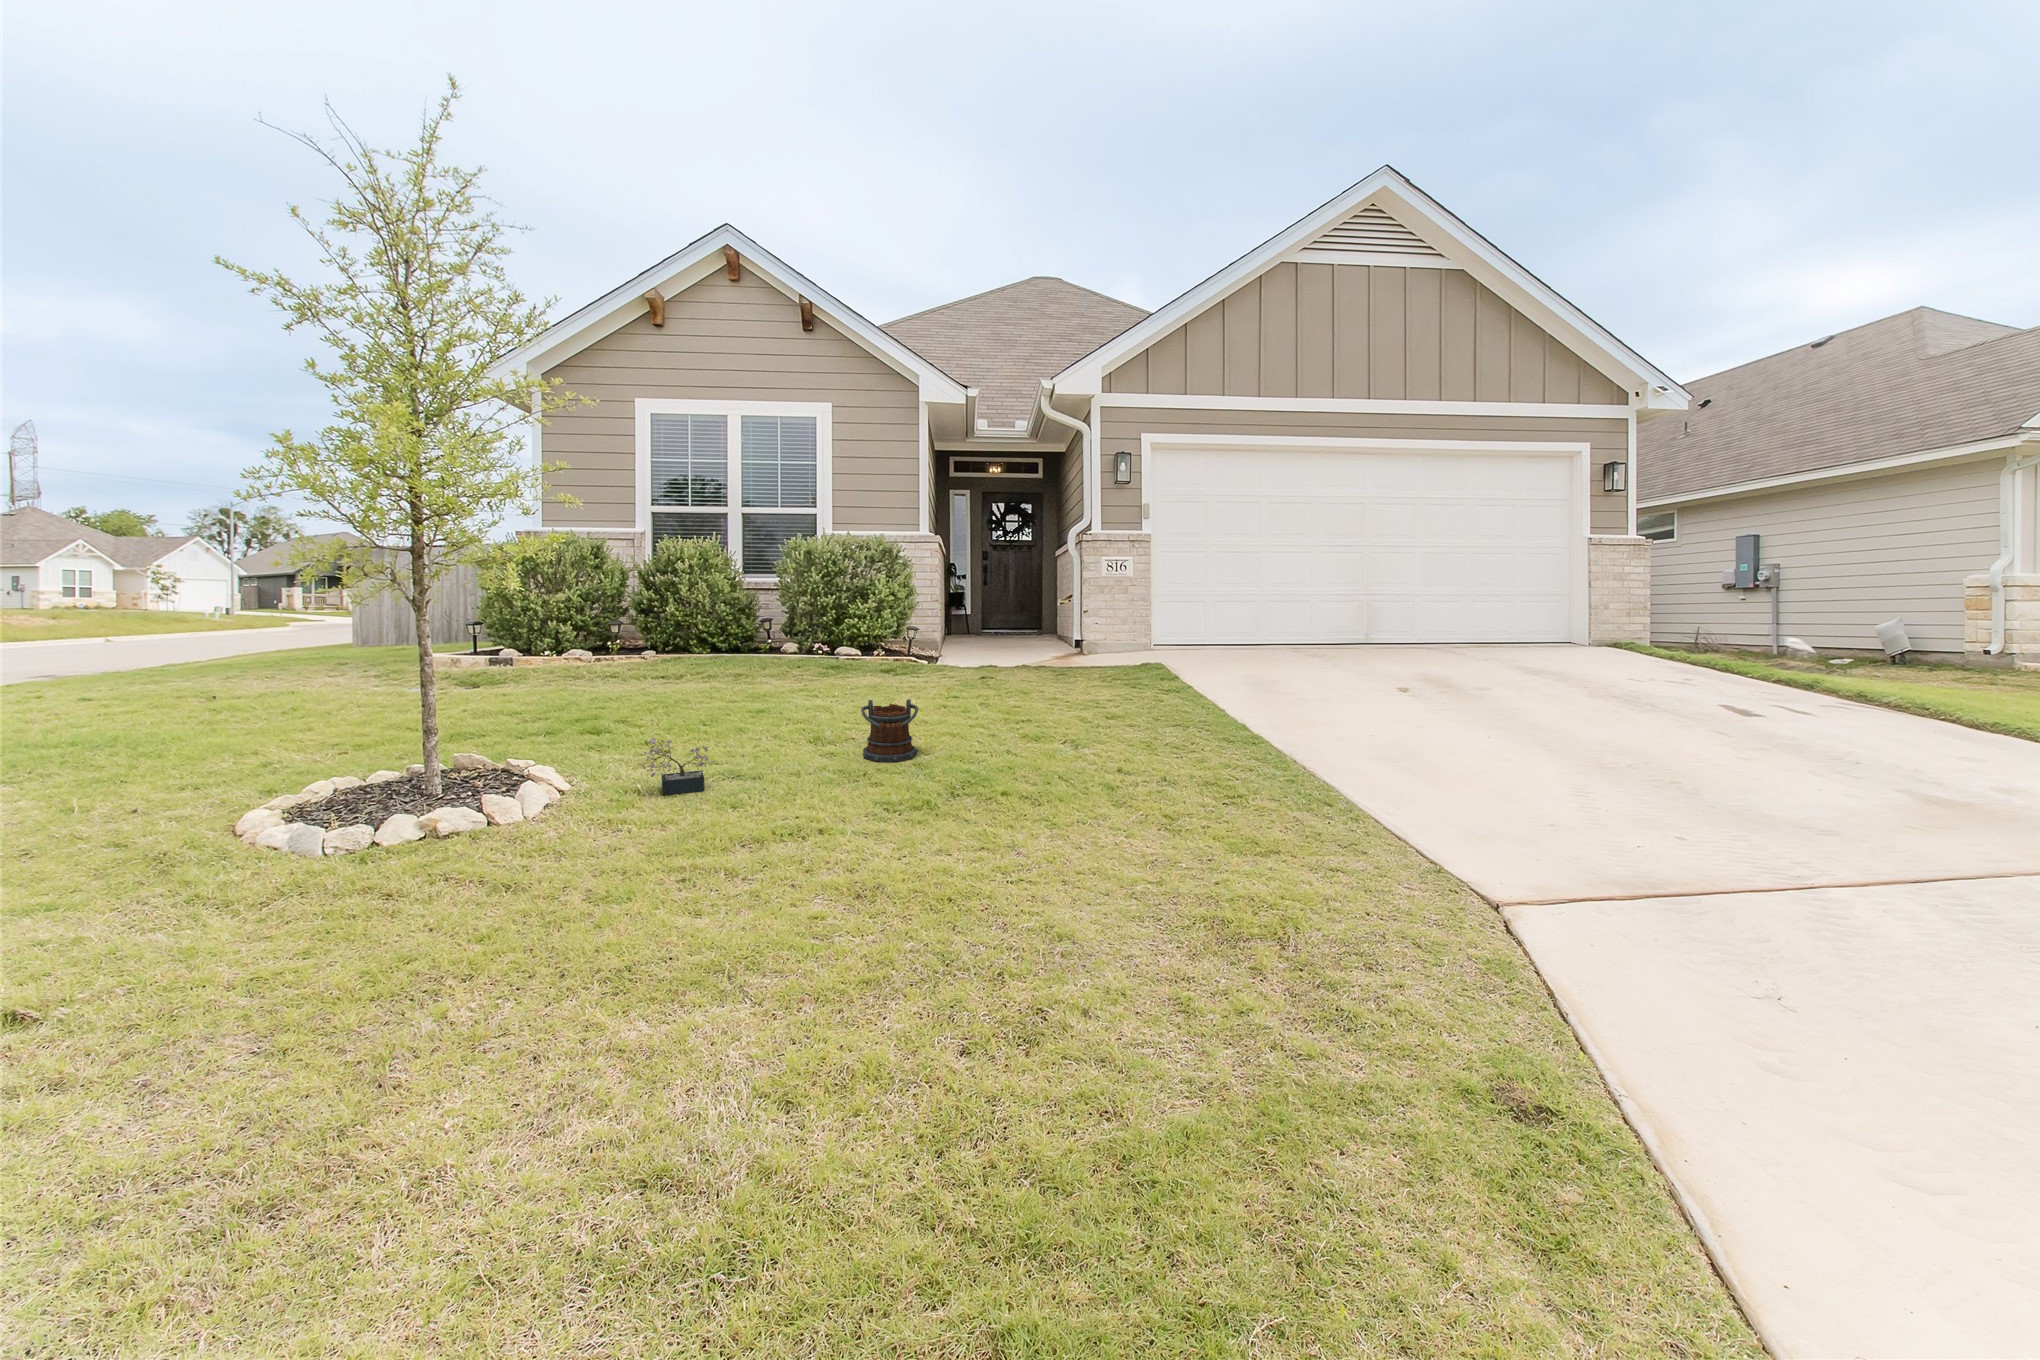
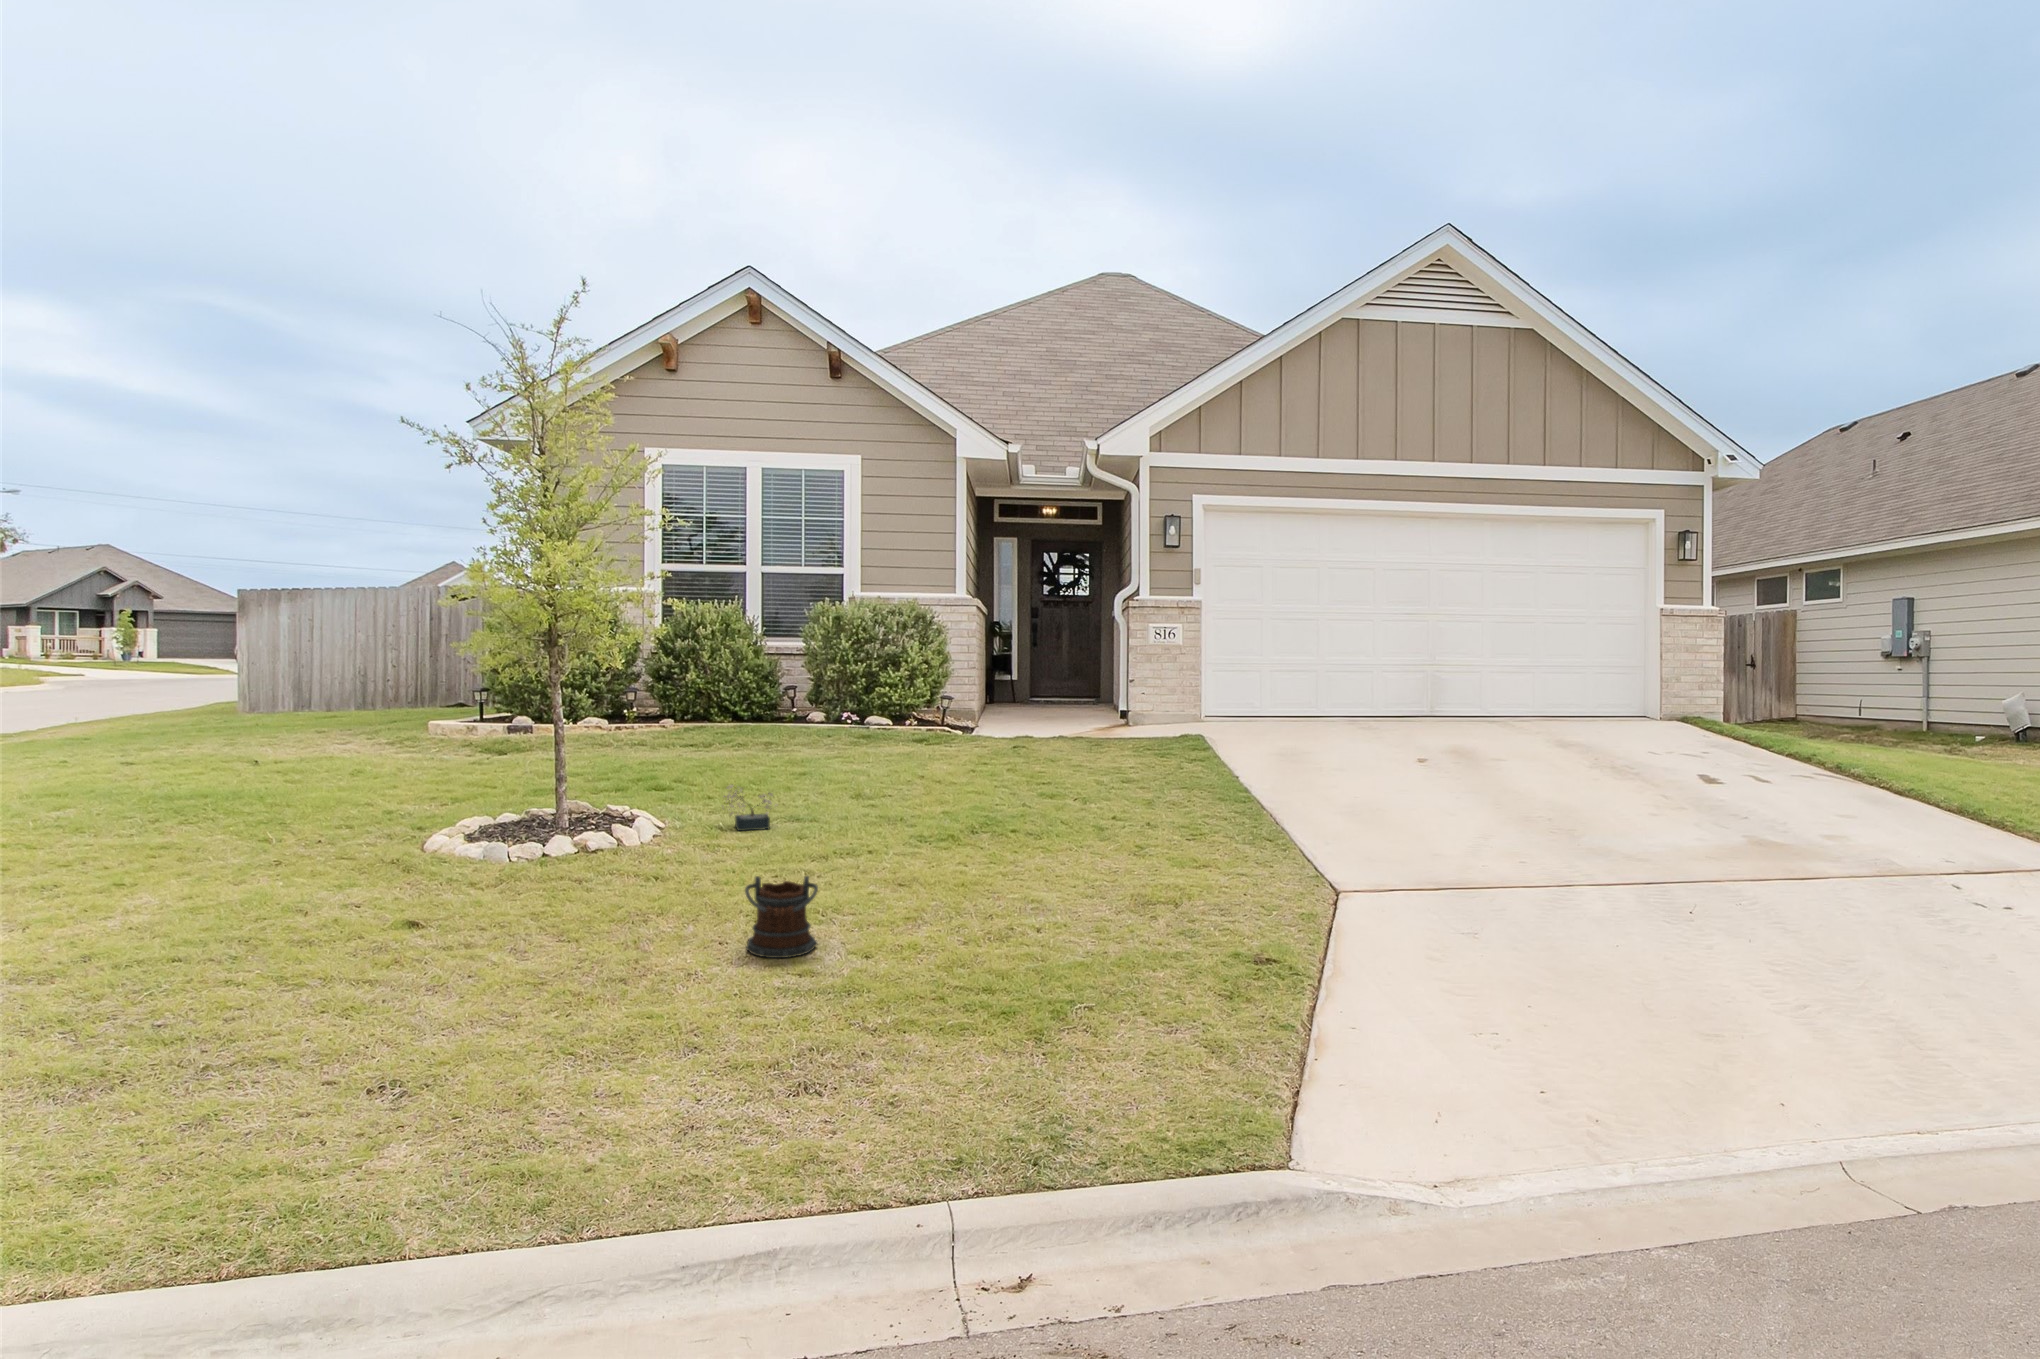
bucket: present [861,699,918,762] -> present [745,876,818,958]

